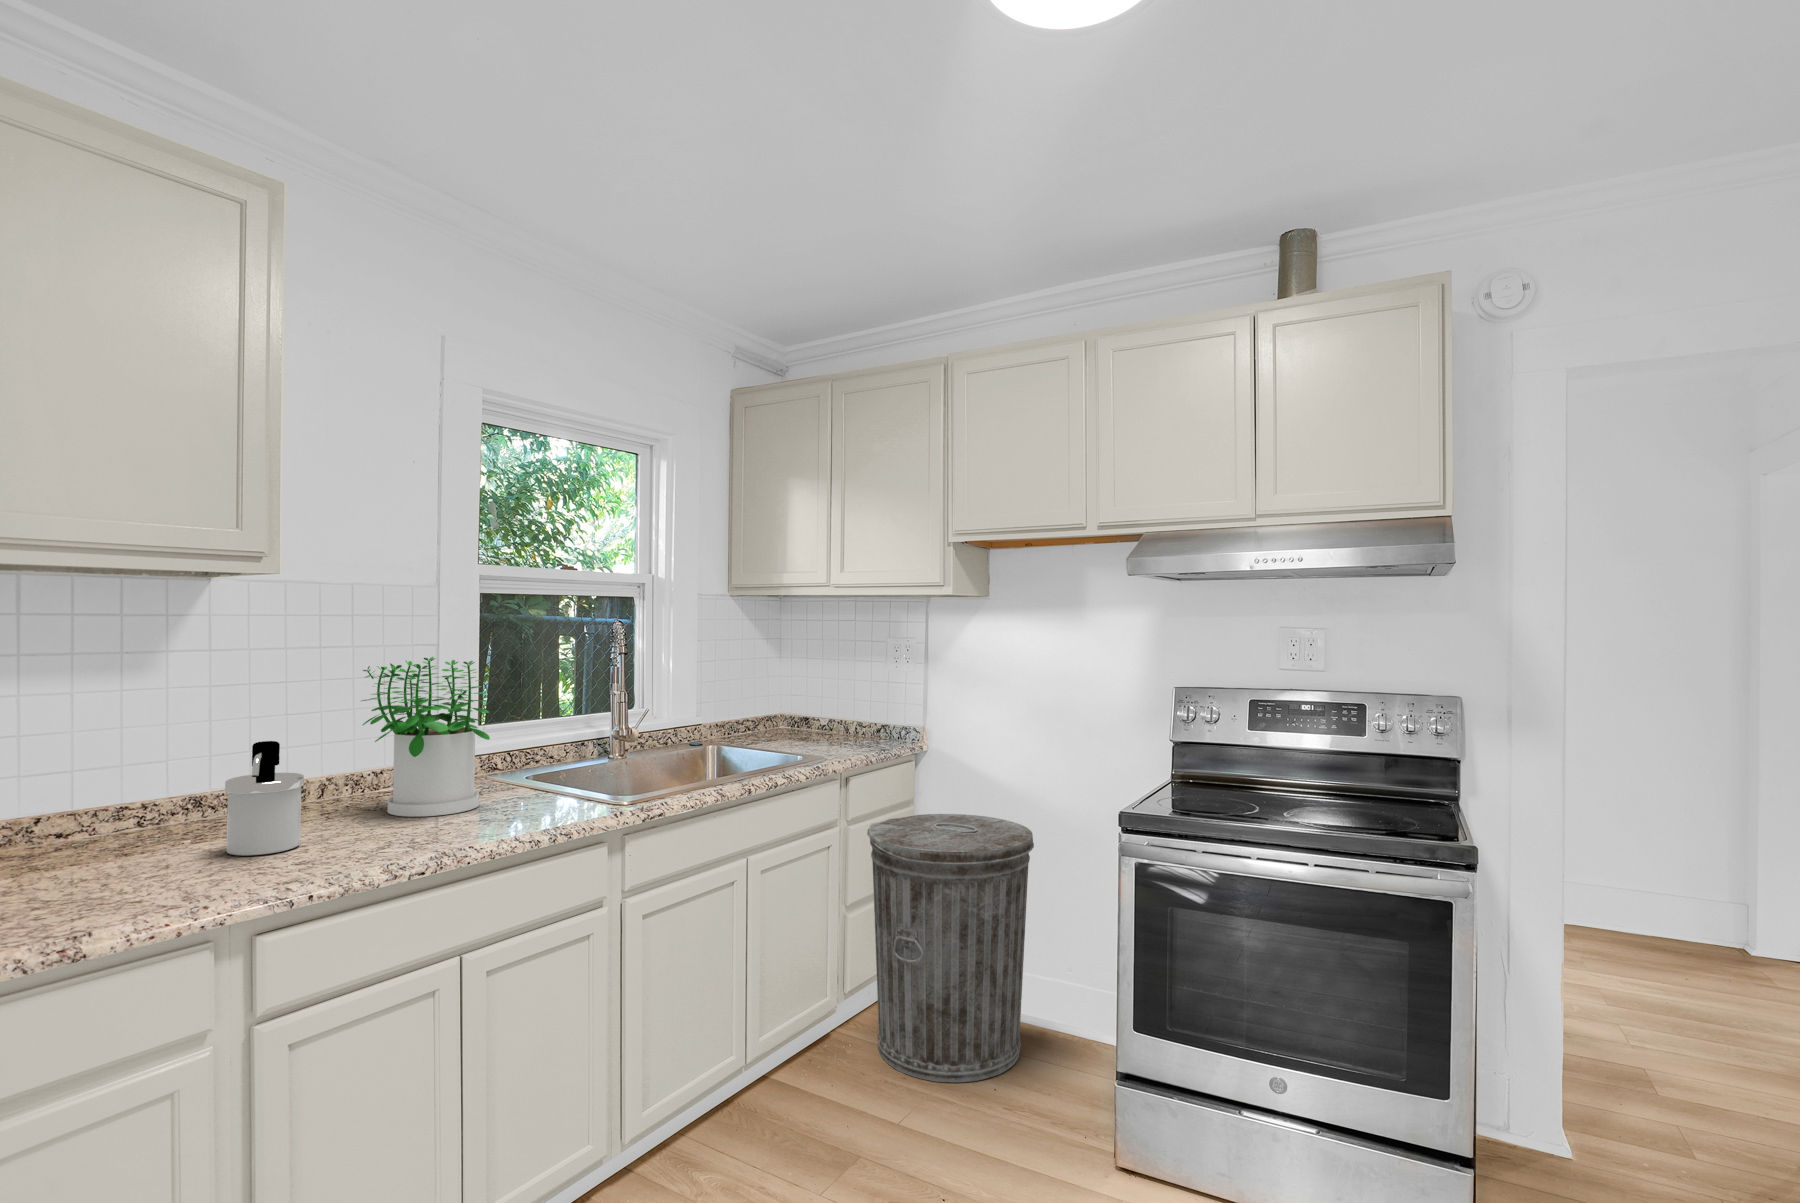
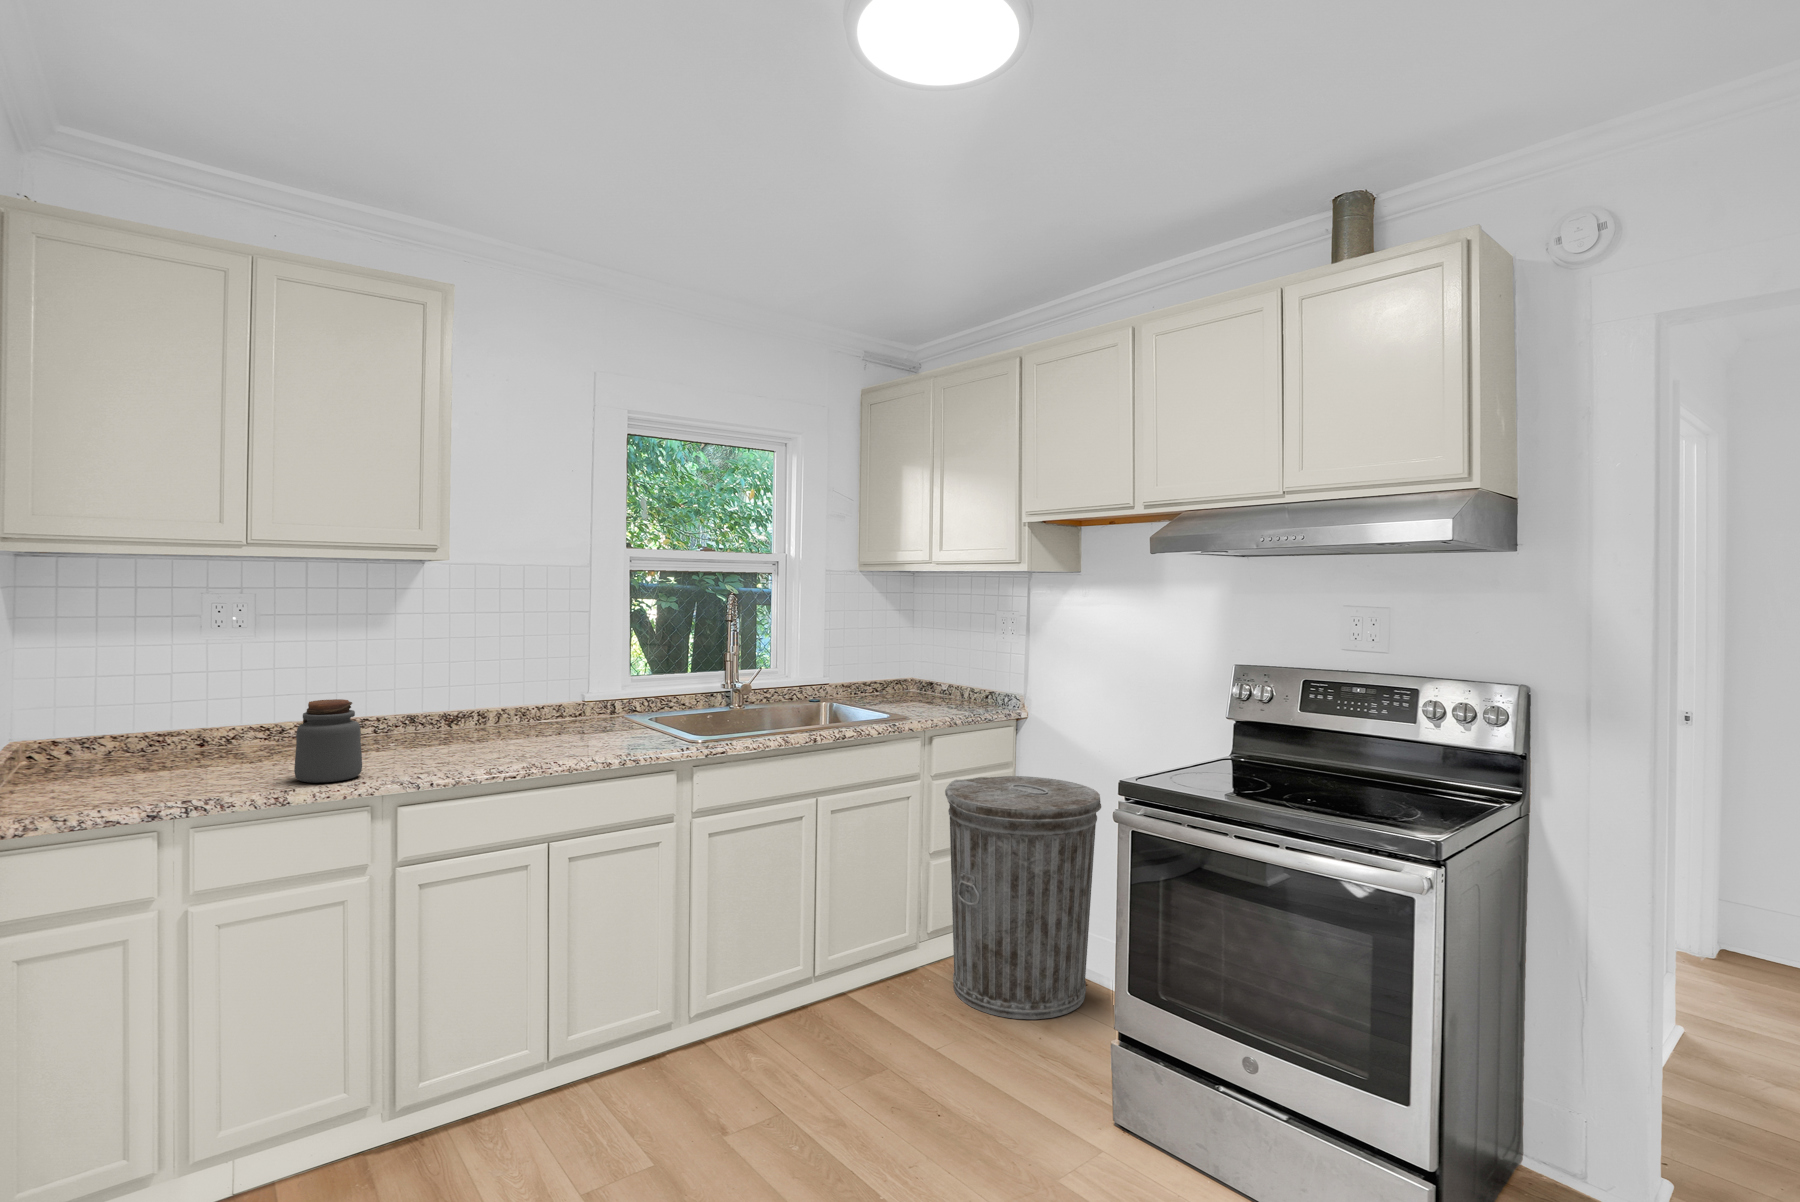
potted plant: present [362,657,490,817] -> none [515,620,601,740]
soap dispenser: present [225,741,304,856] -> none [407,677,457,756]
jar: none [74,783,192,918] -> present [294,699,362,783]

